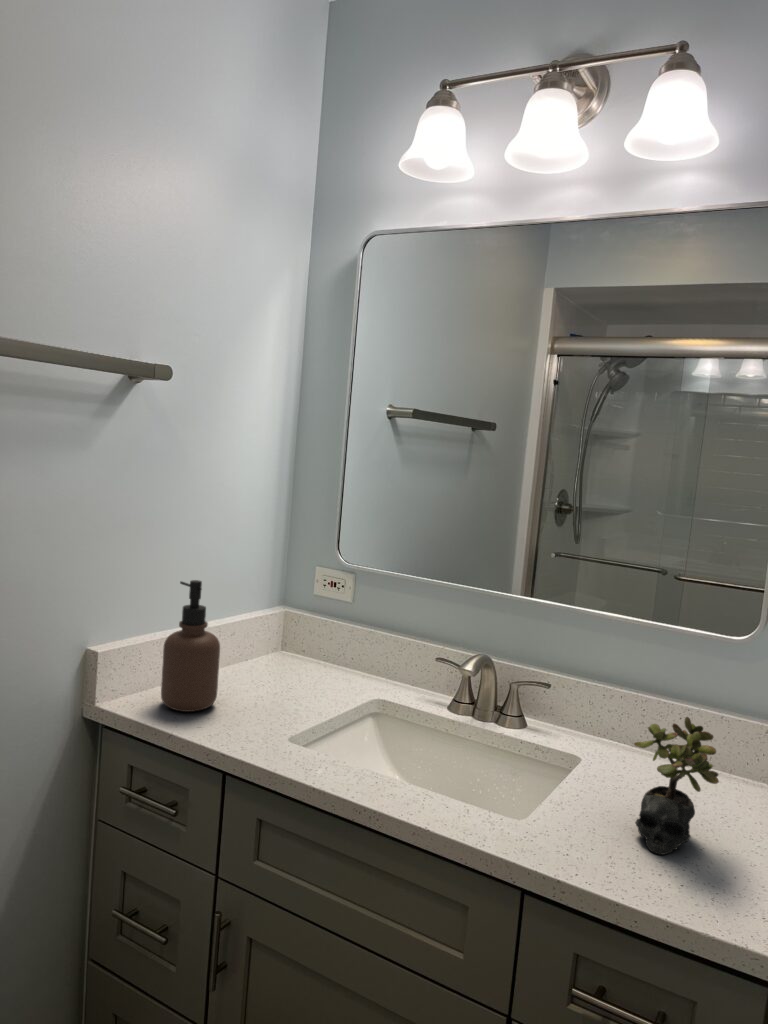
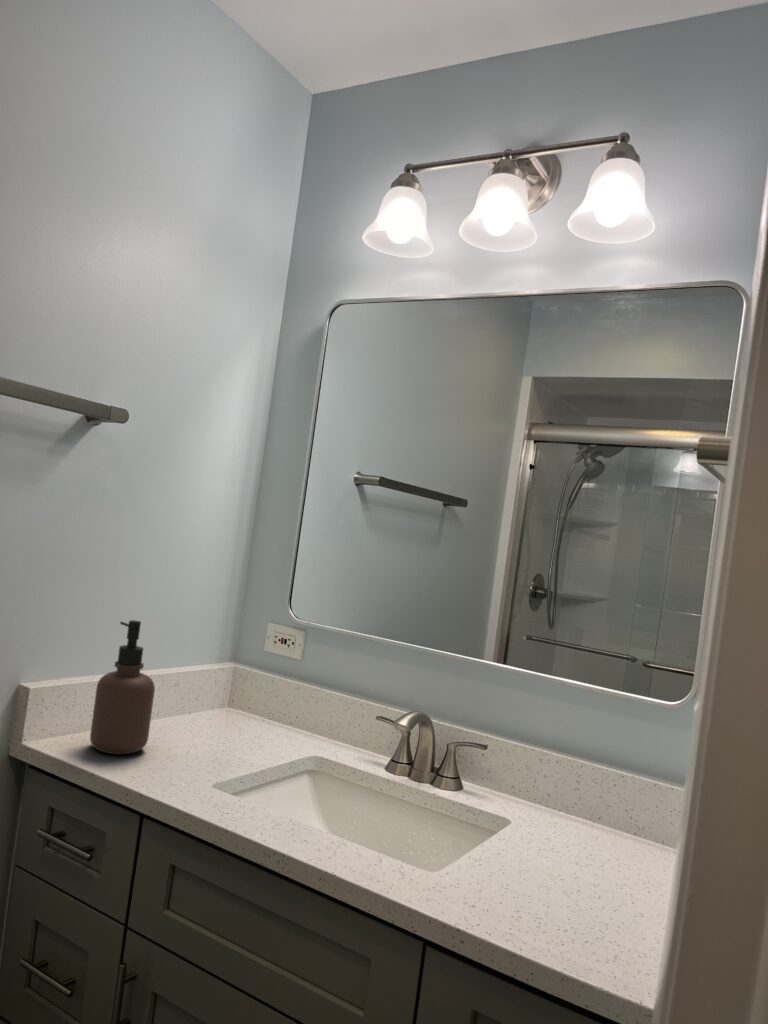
succulent plant: present [634,717,719,855] -> none [549,771,631,913]

